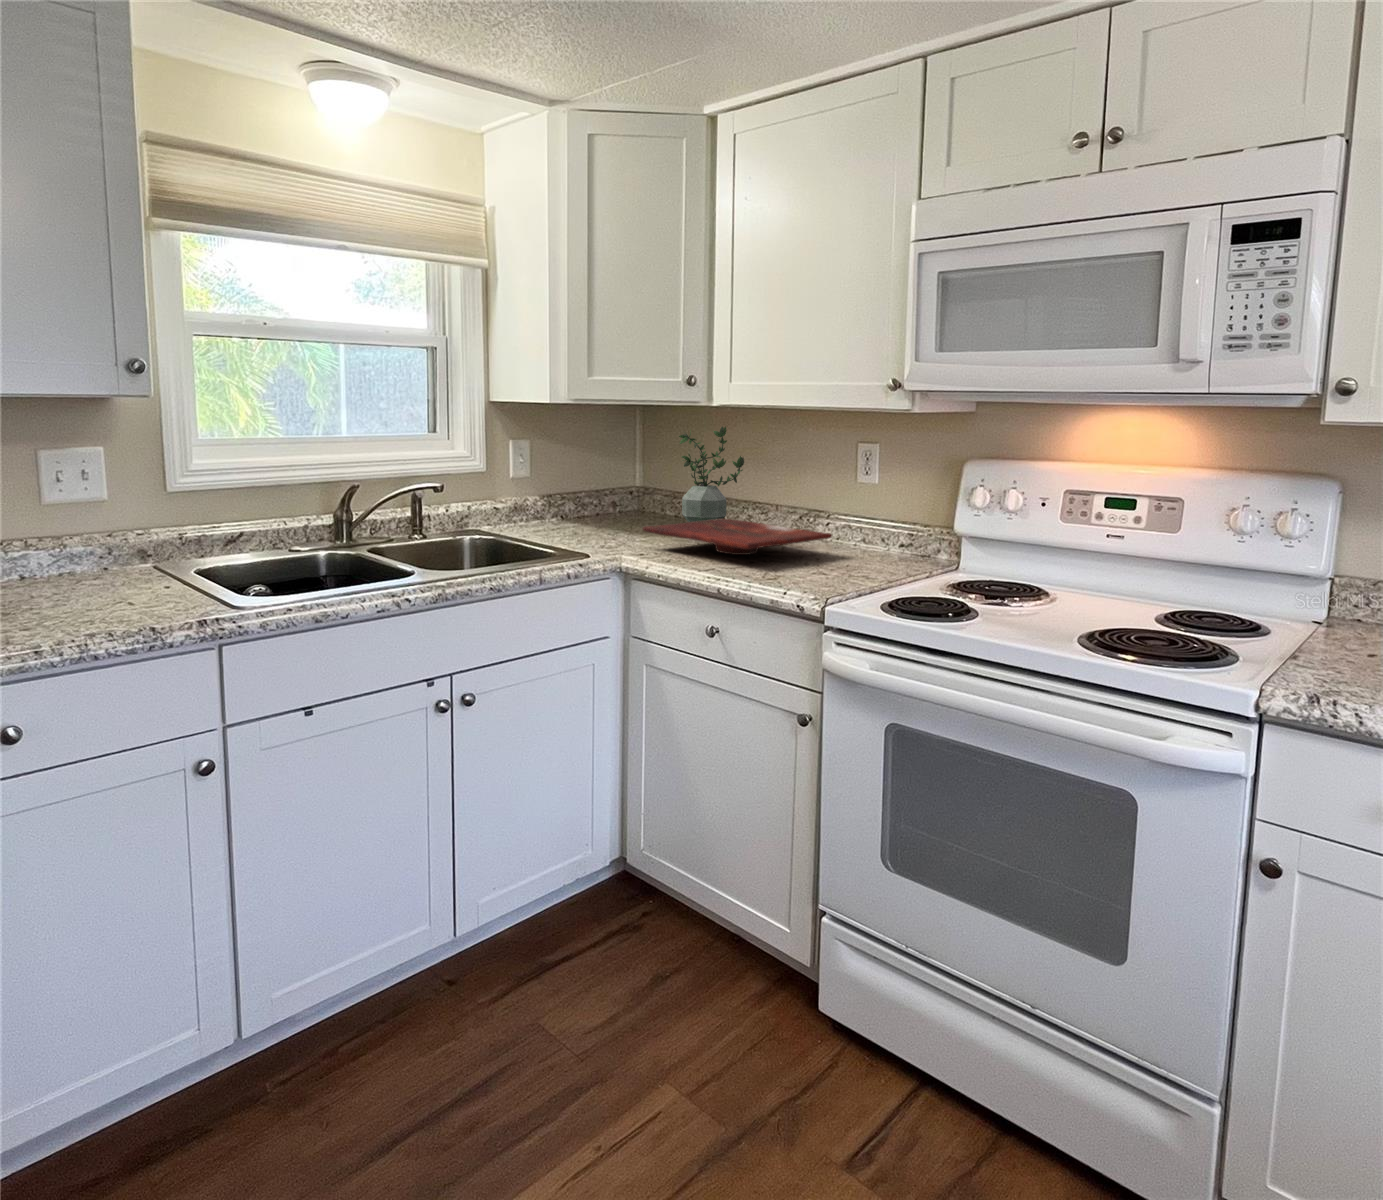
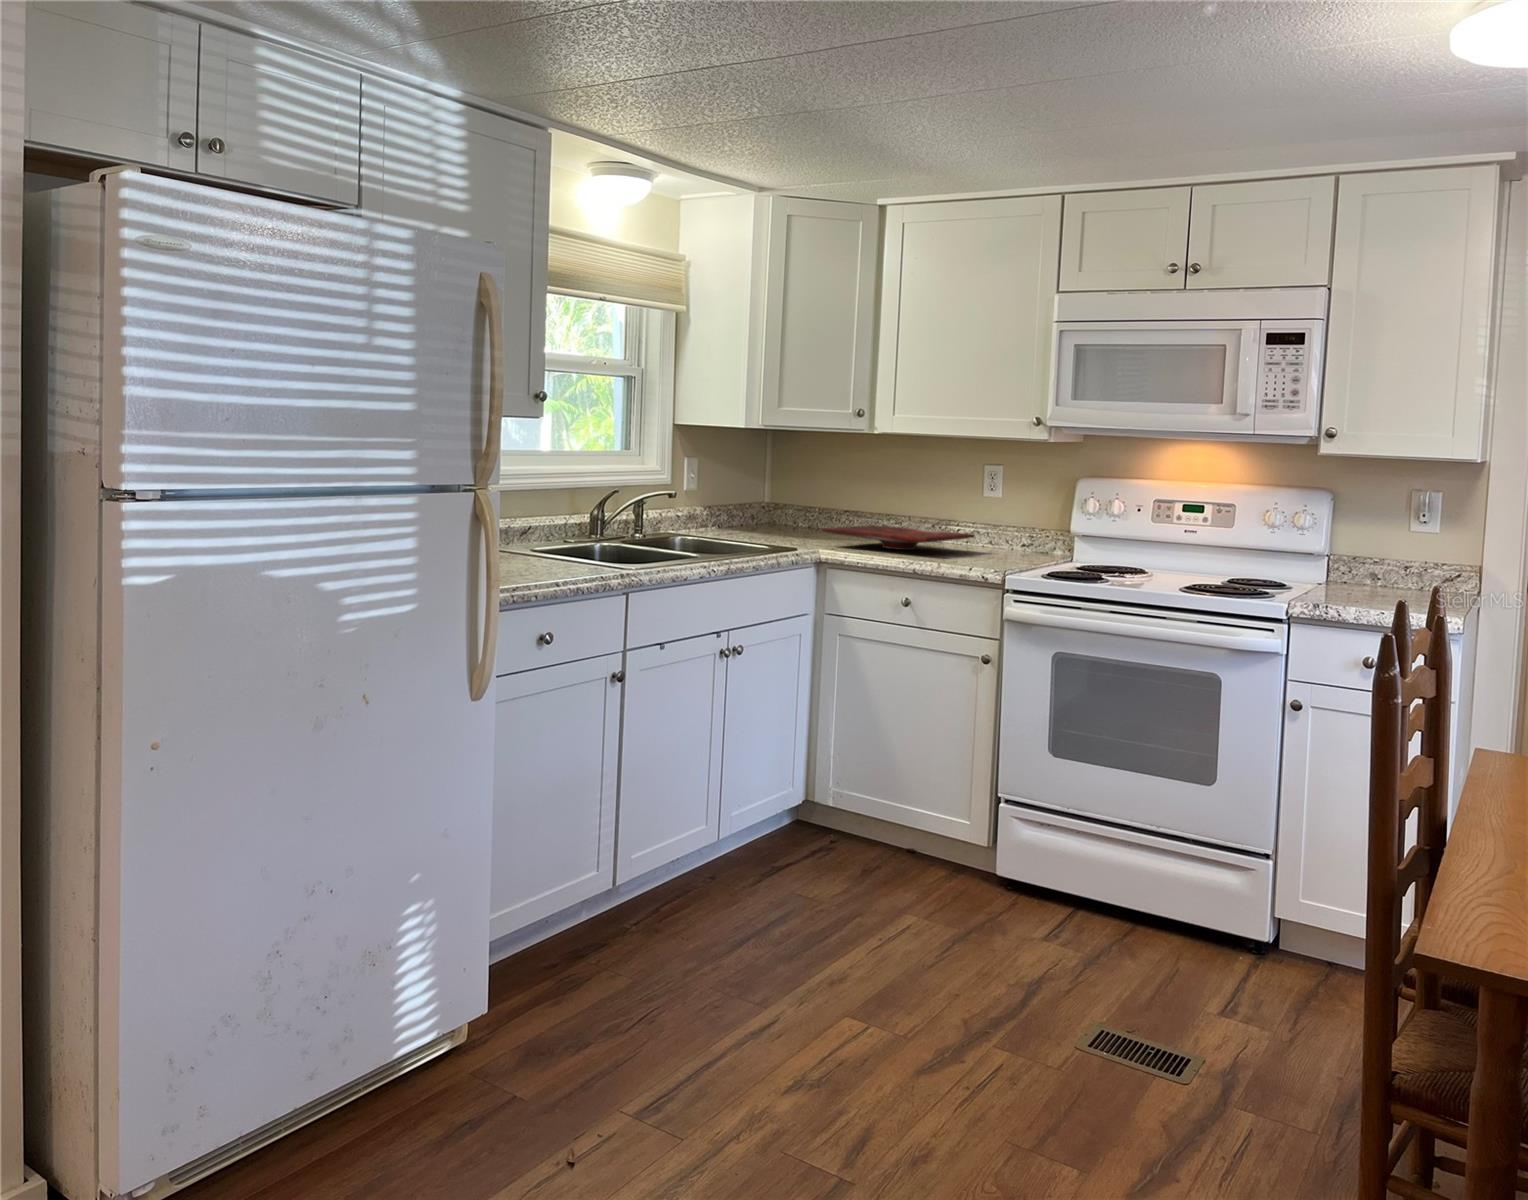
potted plant: present [679,426,744,522] -> none [823,450,880,536]

